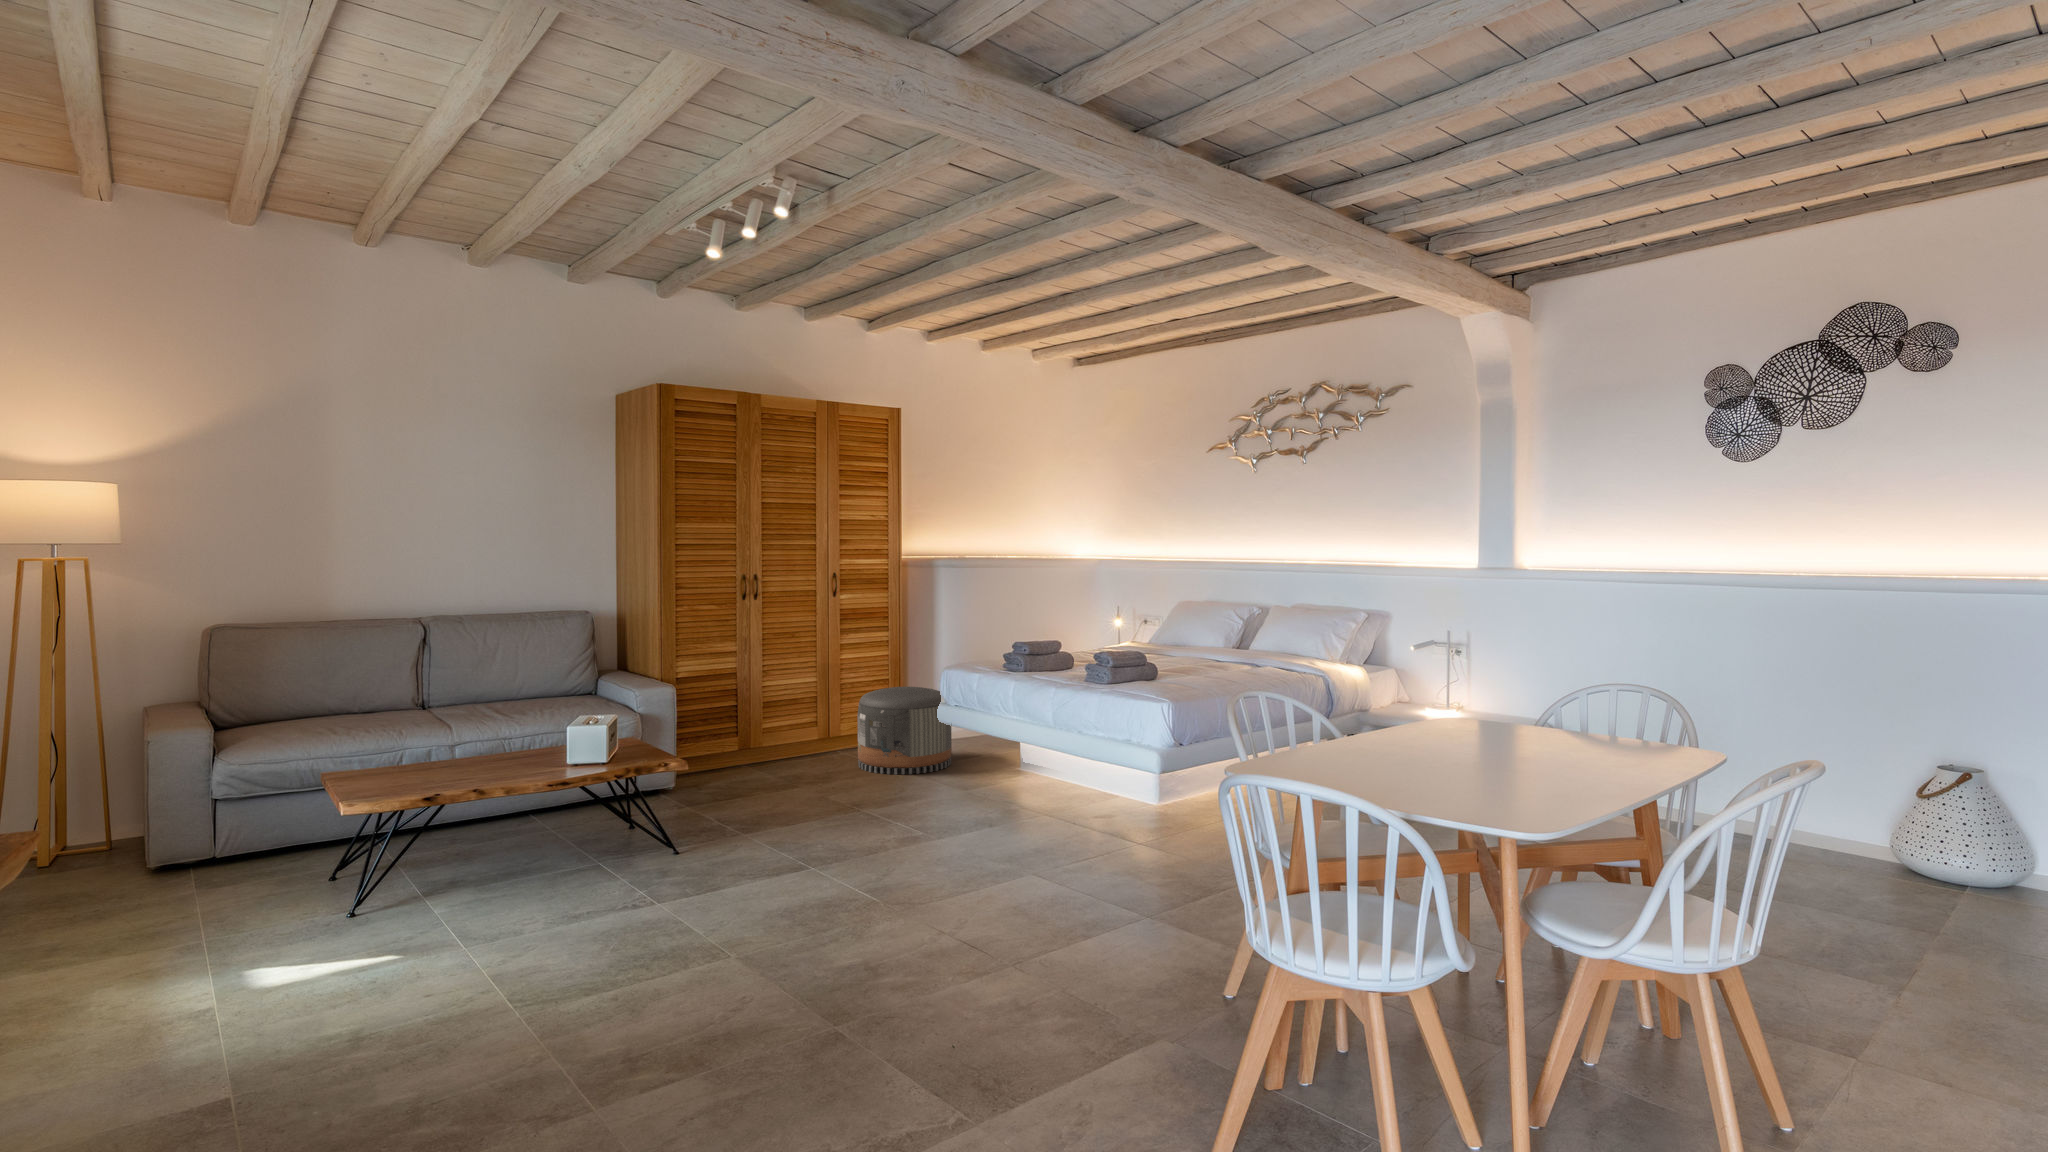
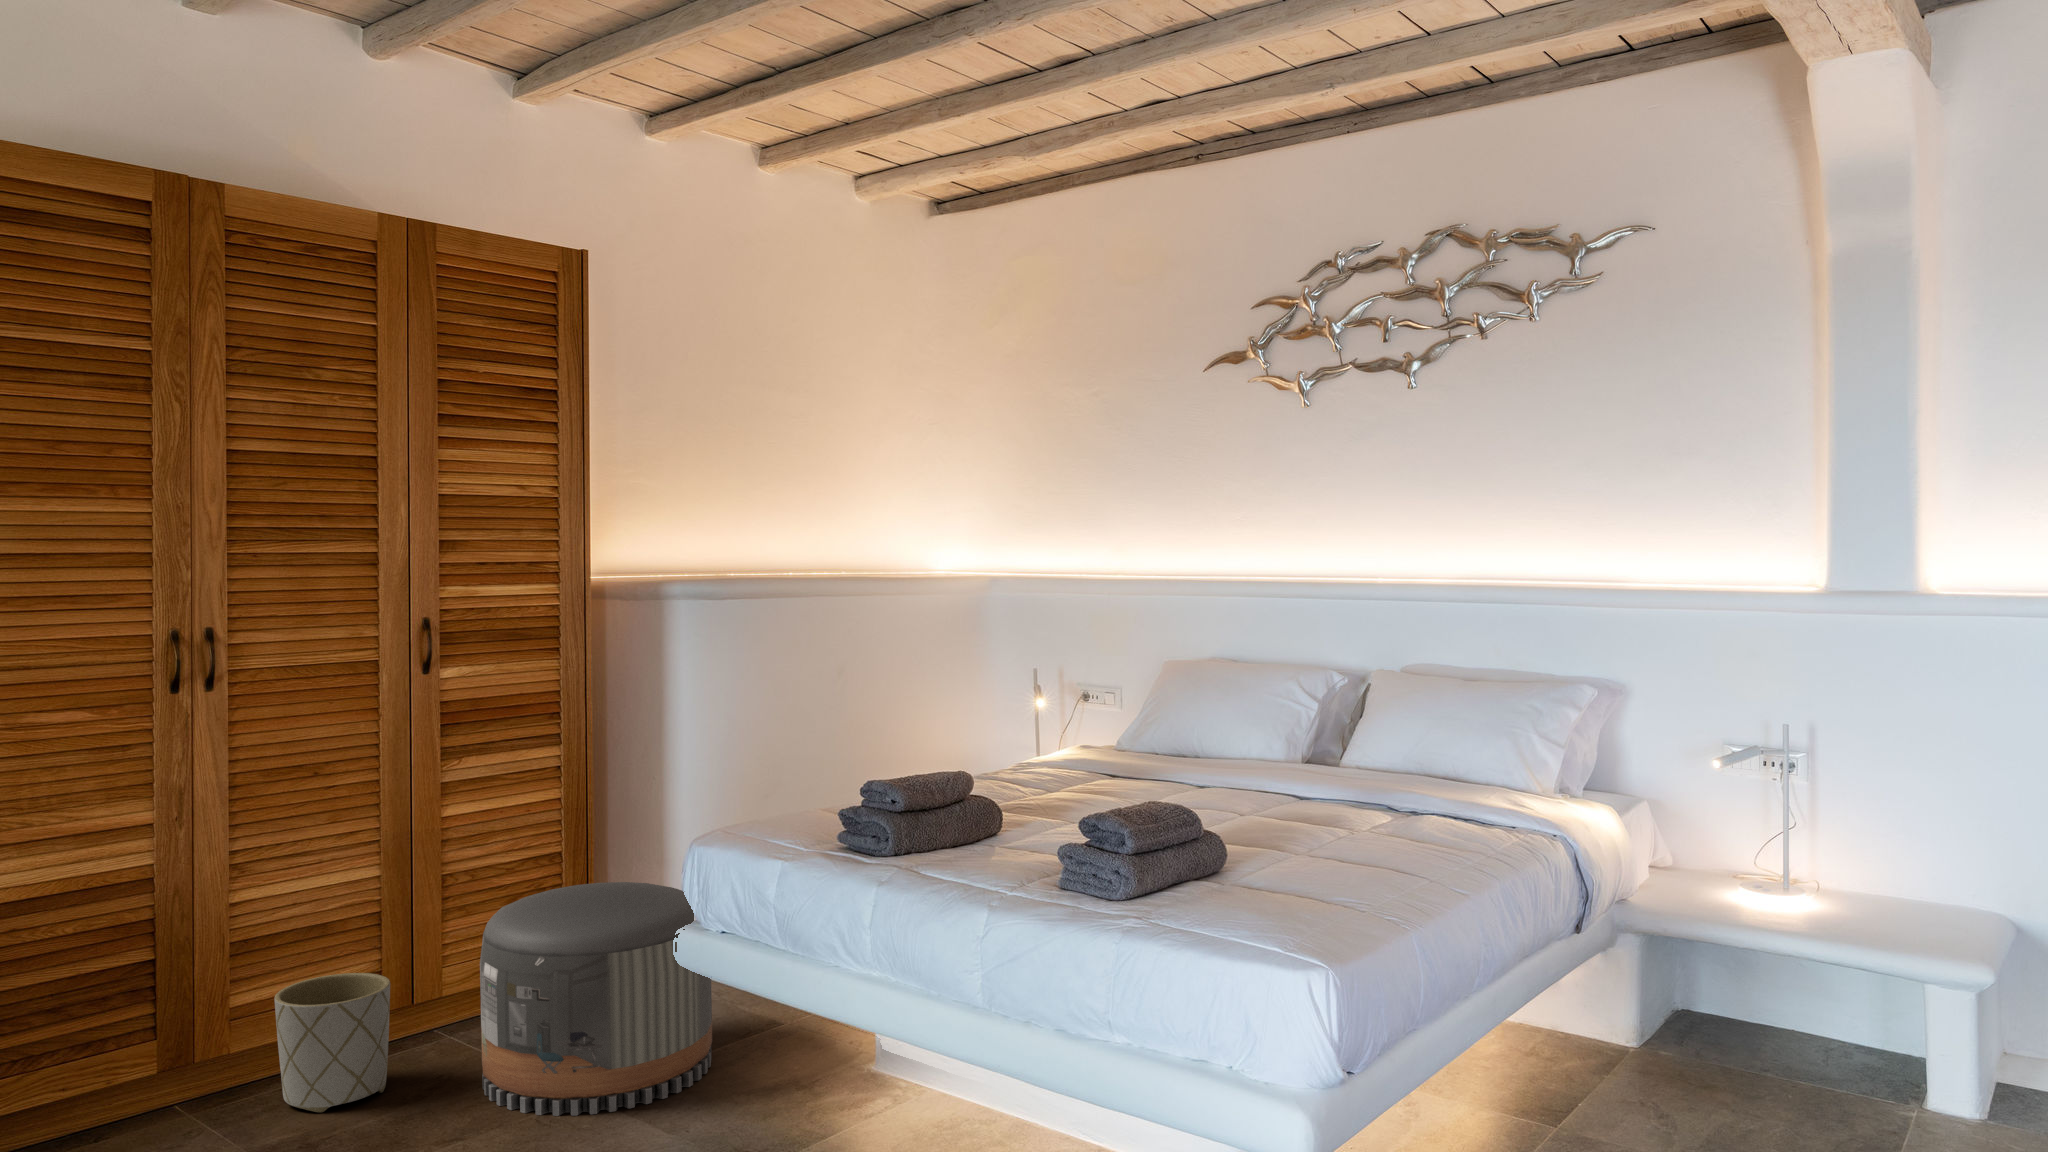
planter: none [779,718,822,769] -> present [275,973,390,1112]

